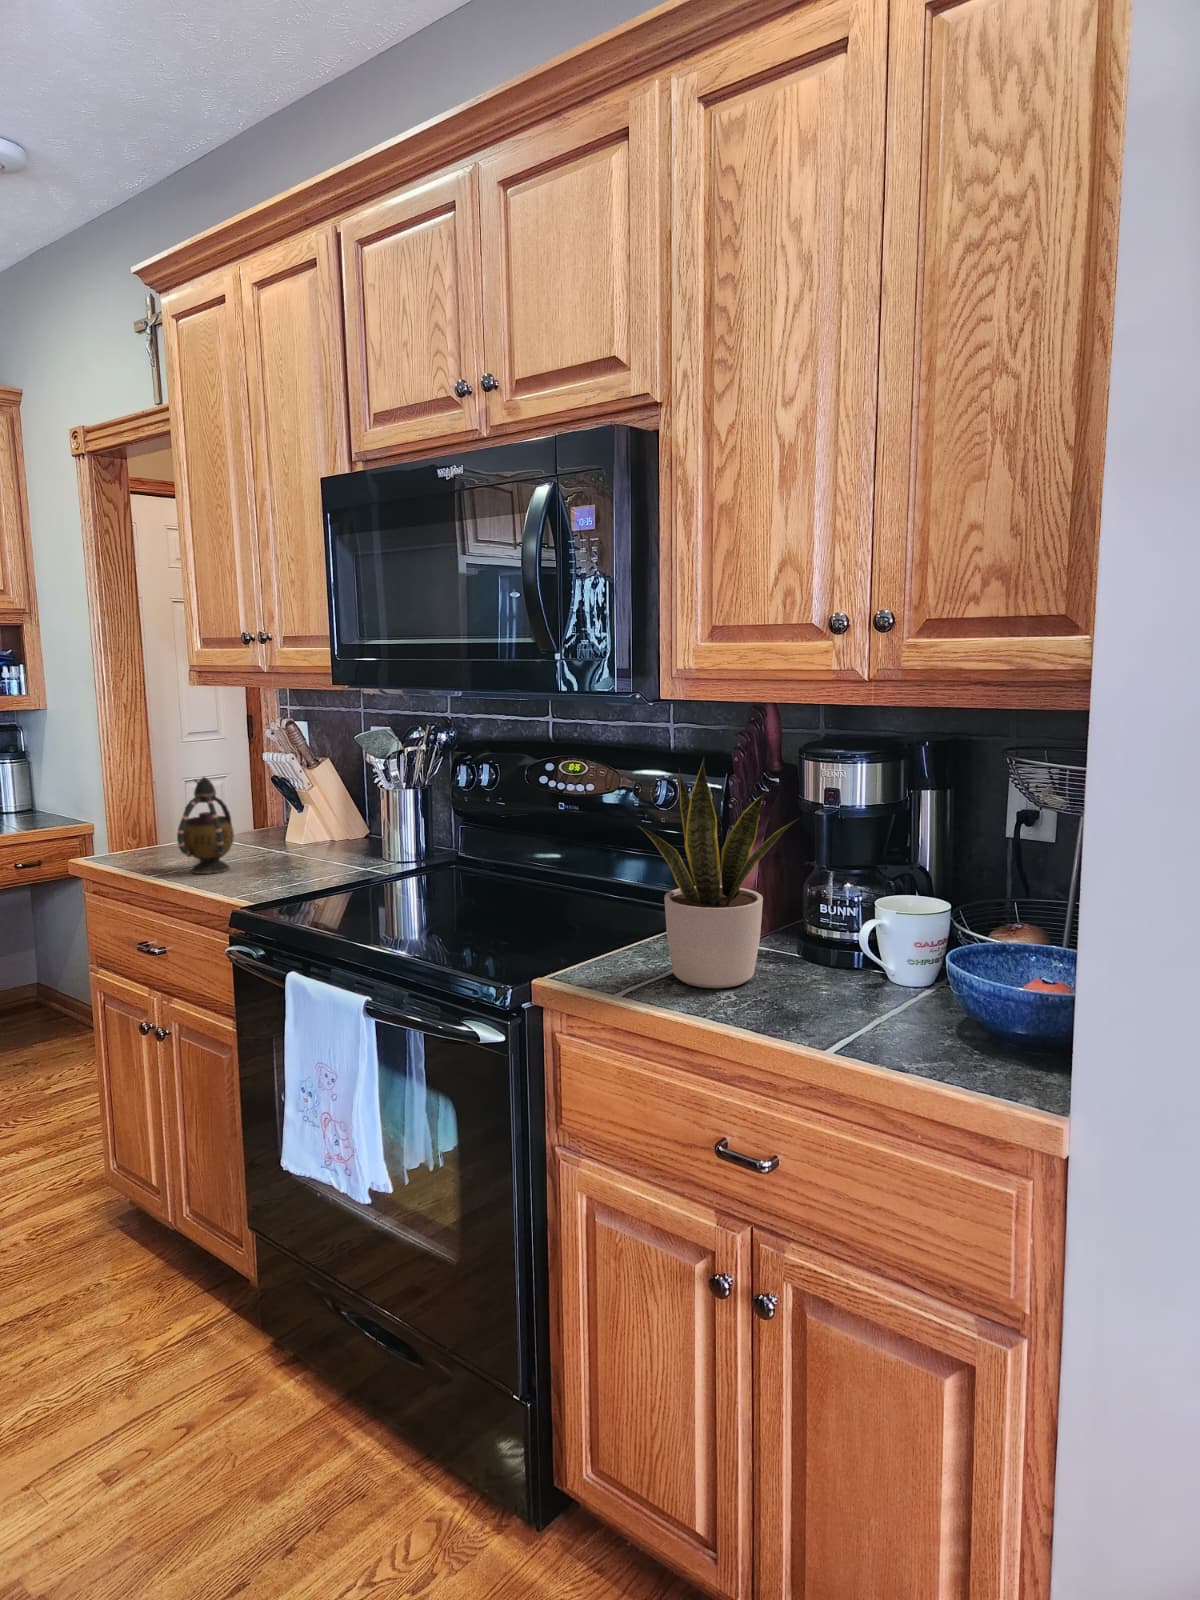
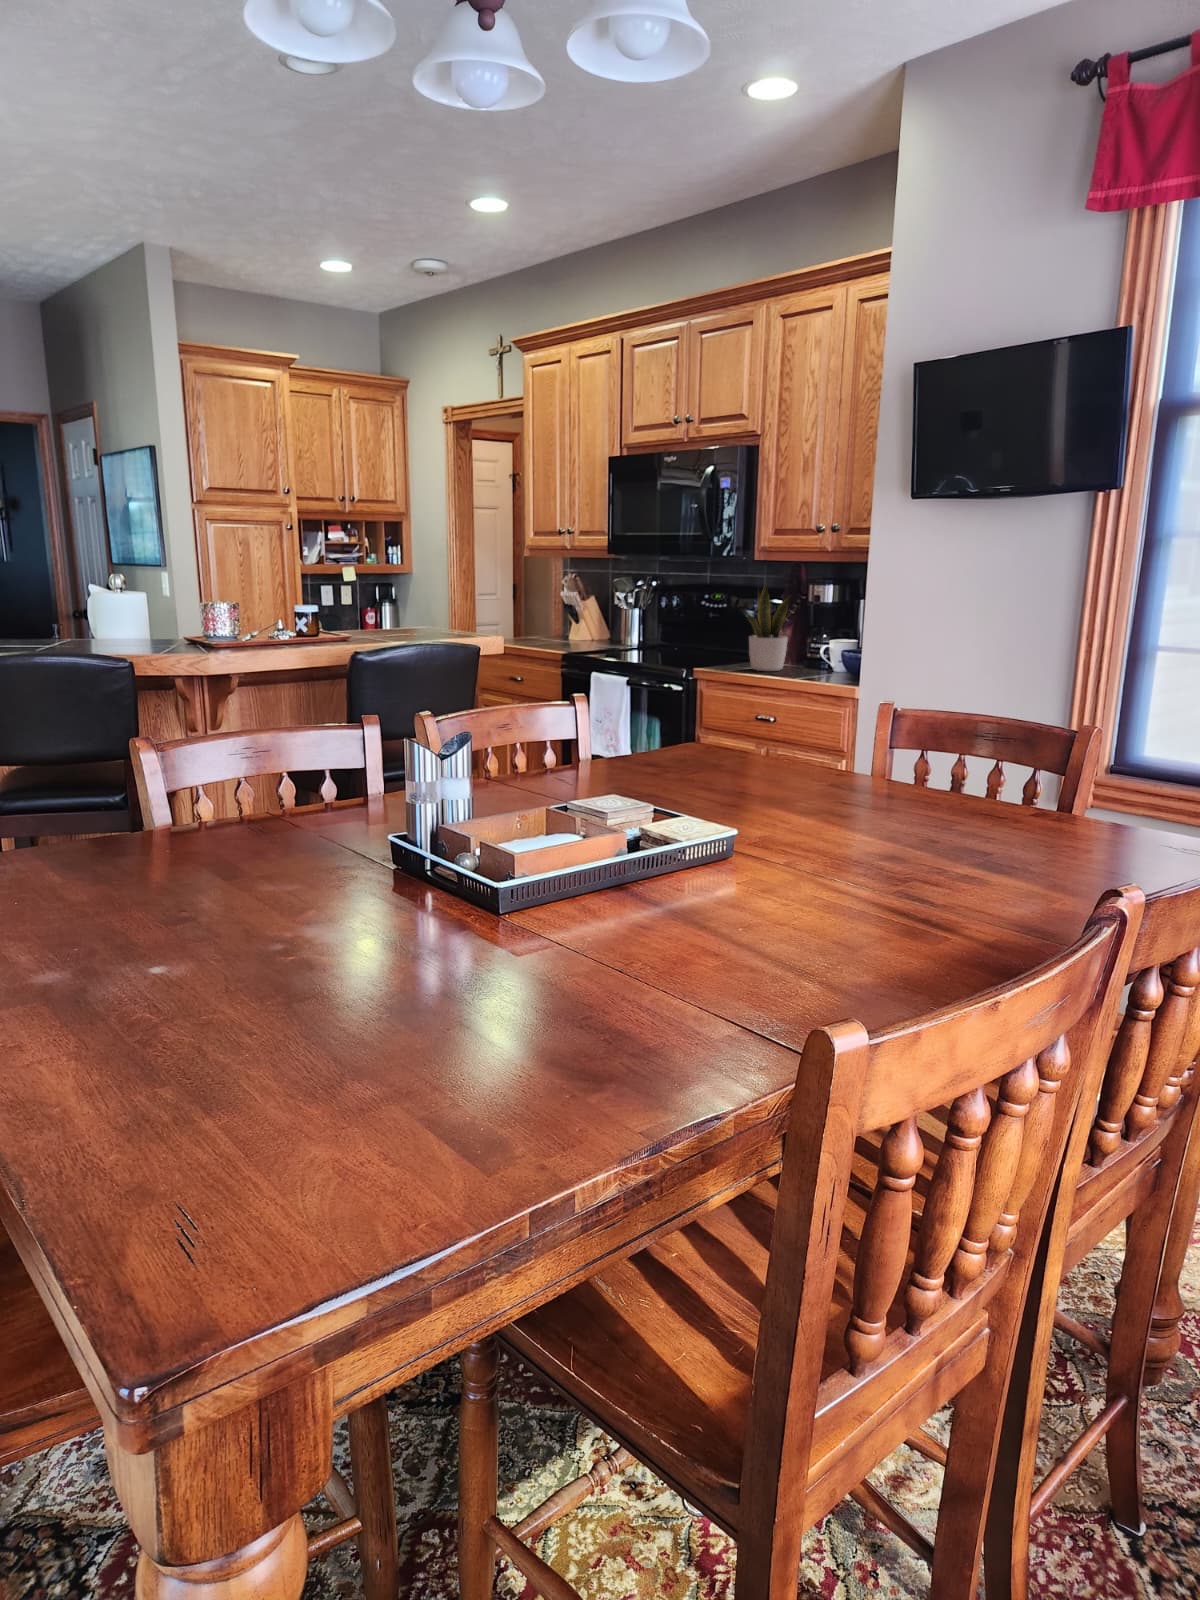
teapot: present [177,777,234,874] -> none [526,599,550,647]

